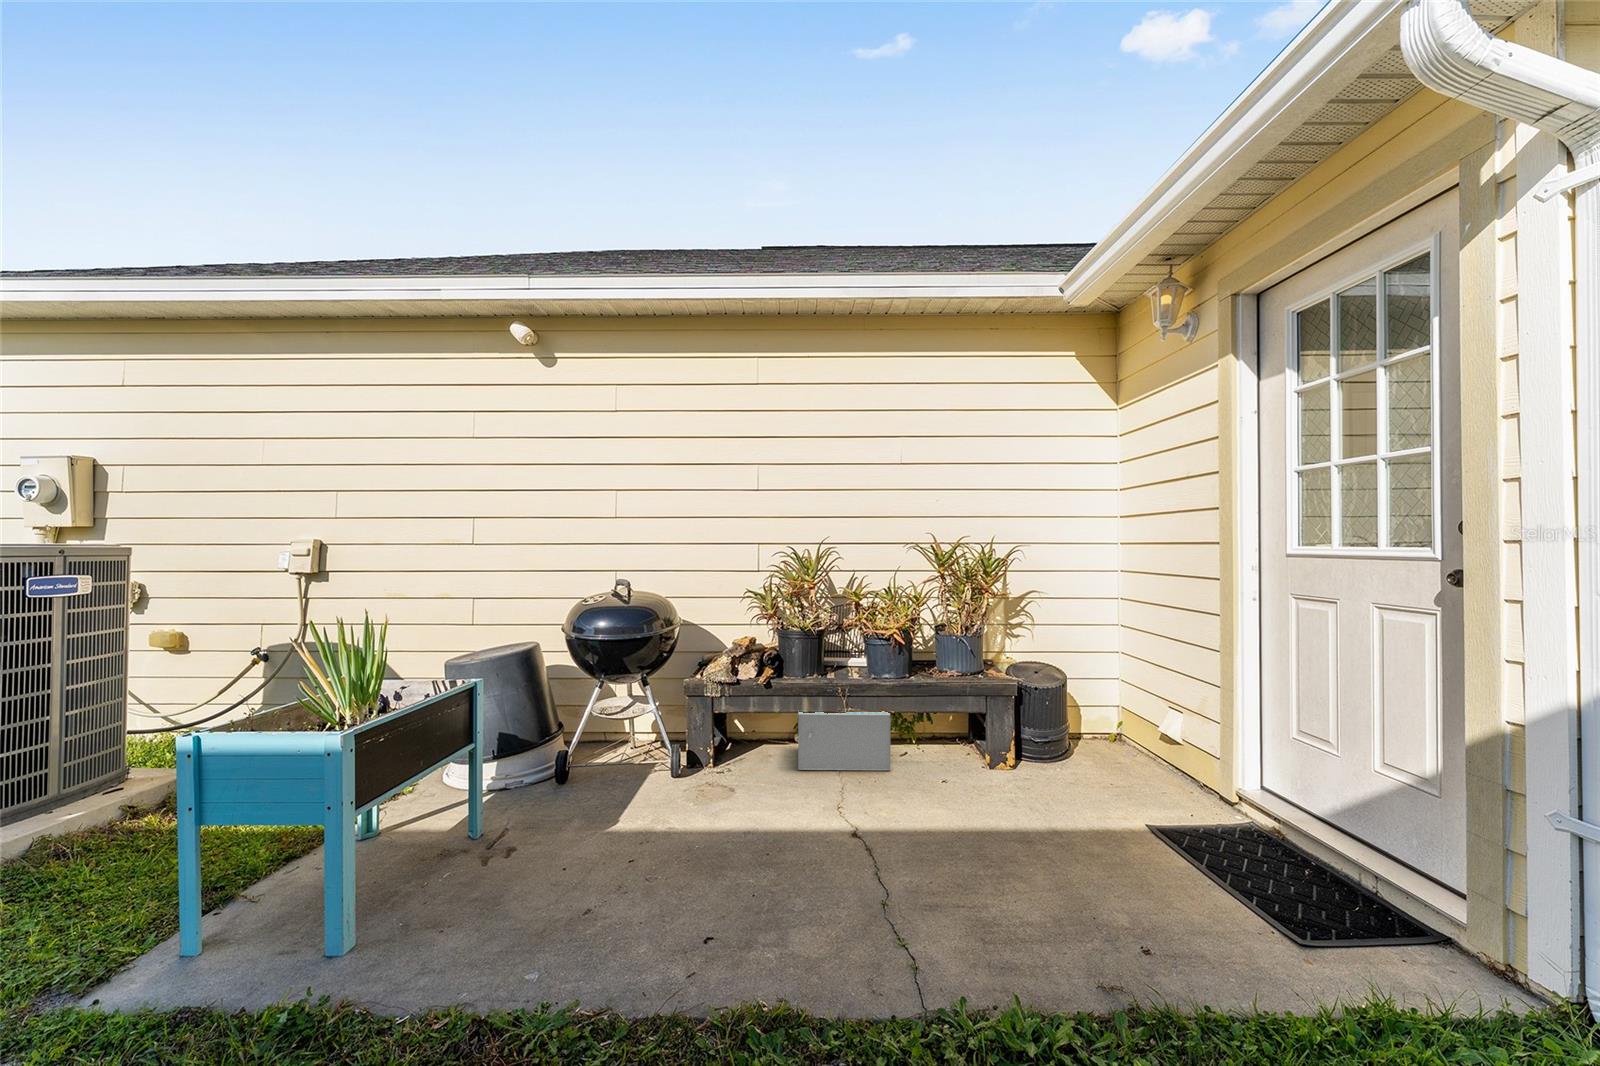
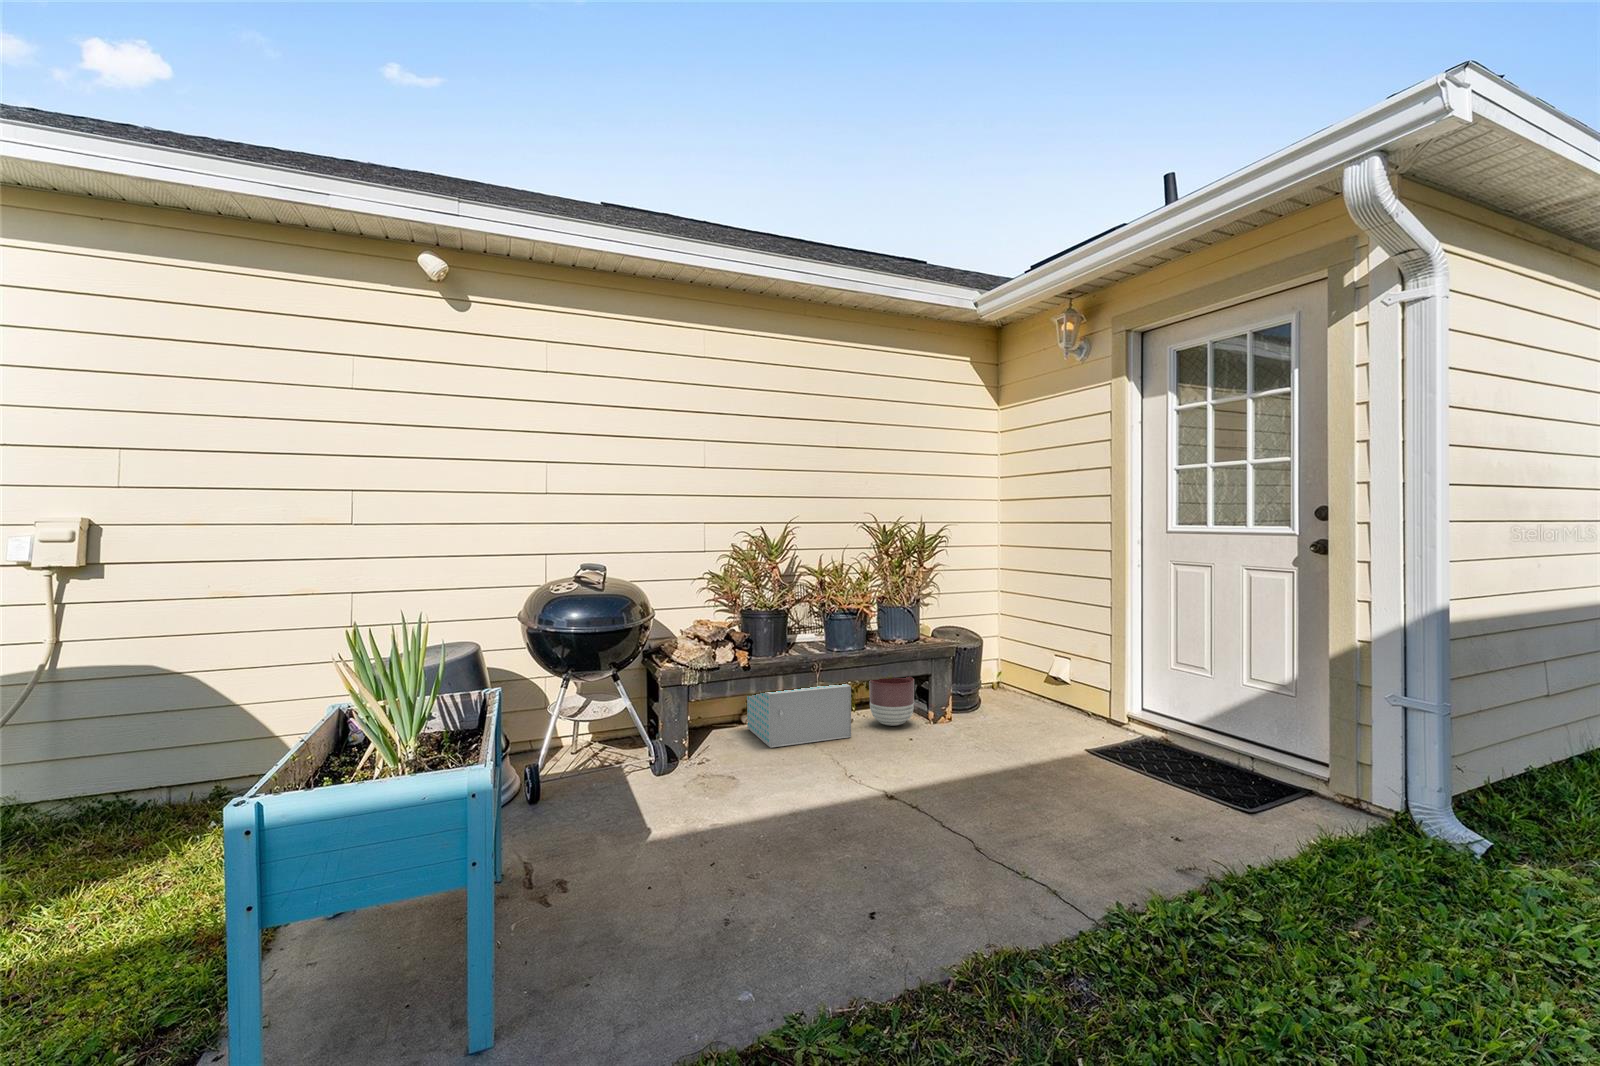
planter: none [926,707,976,765] -> present [869,677,914,726]

